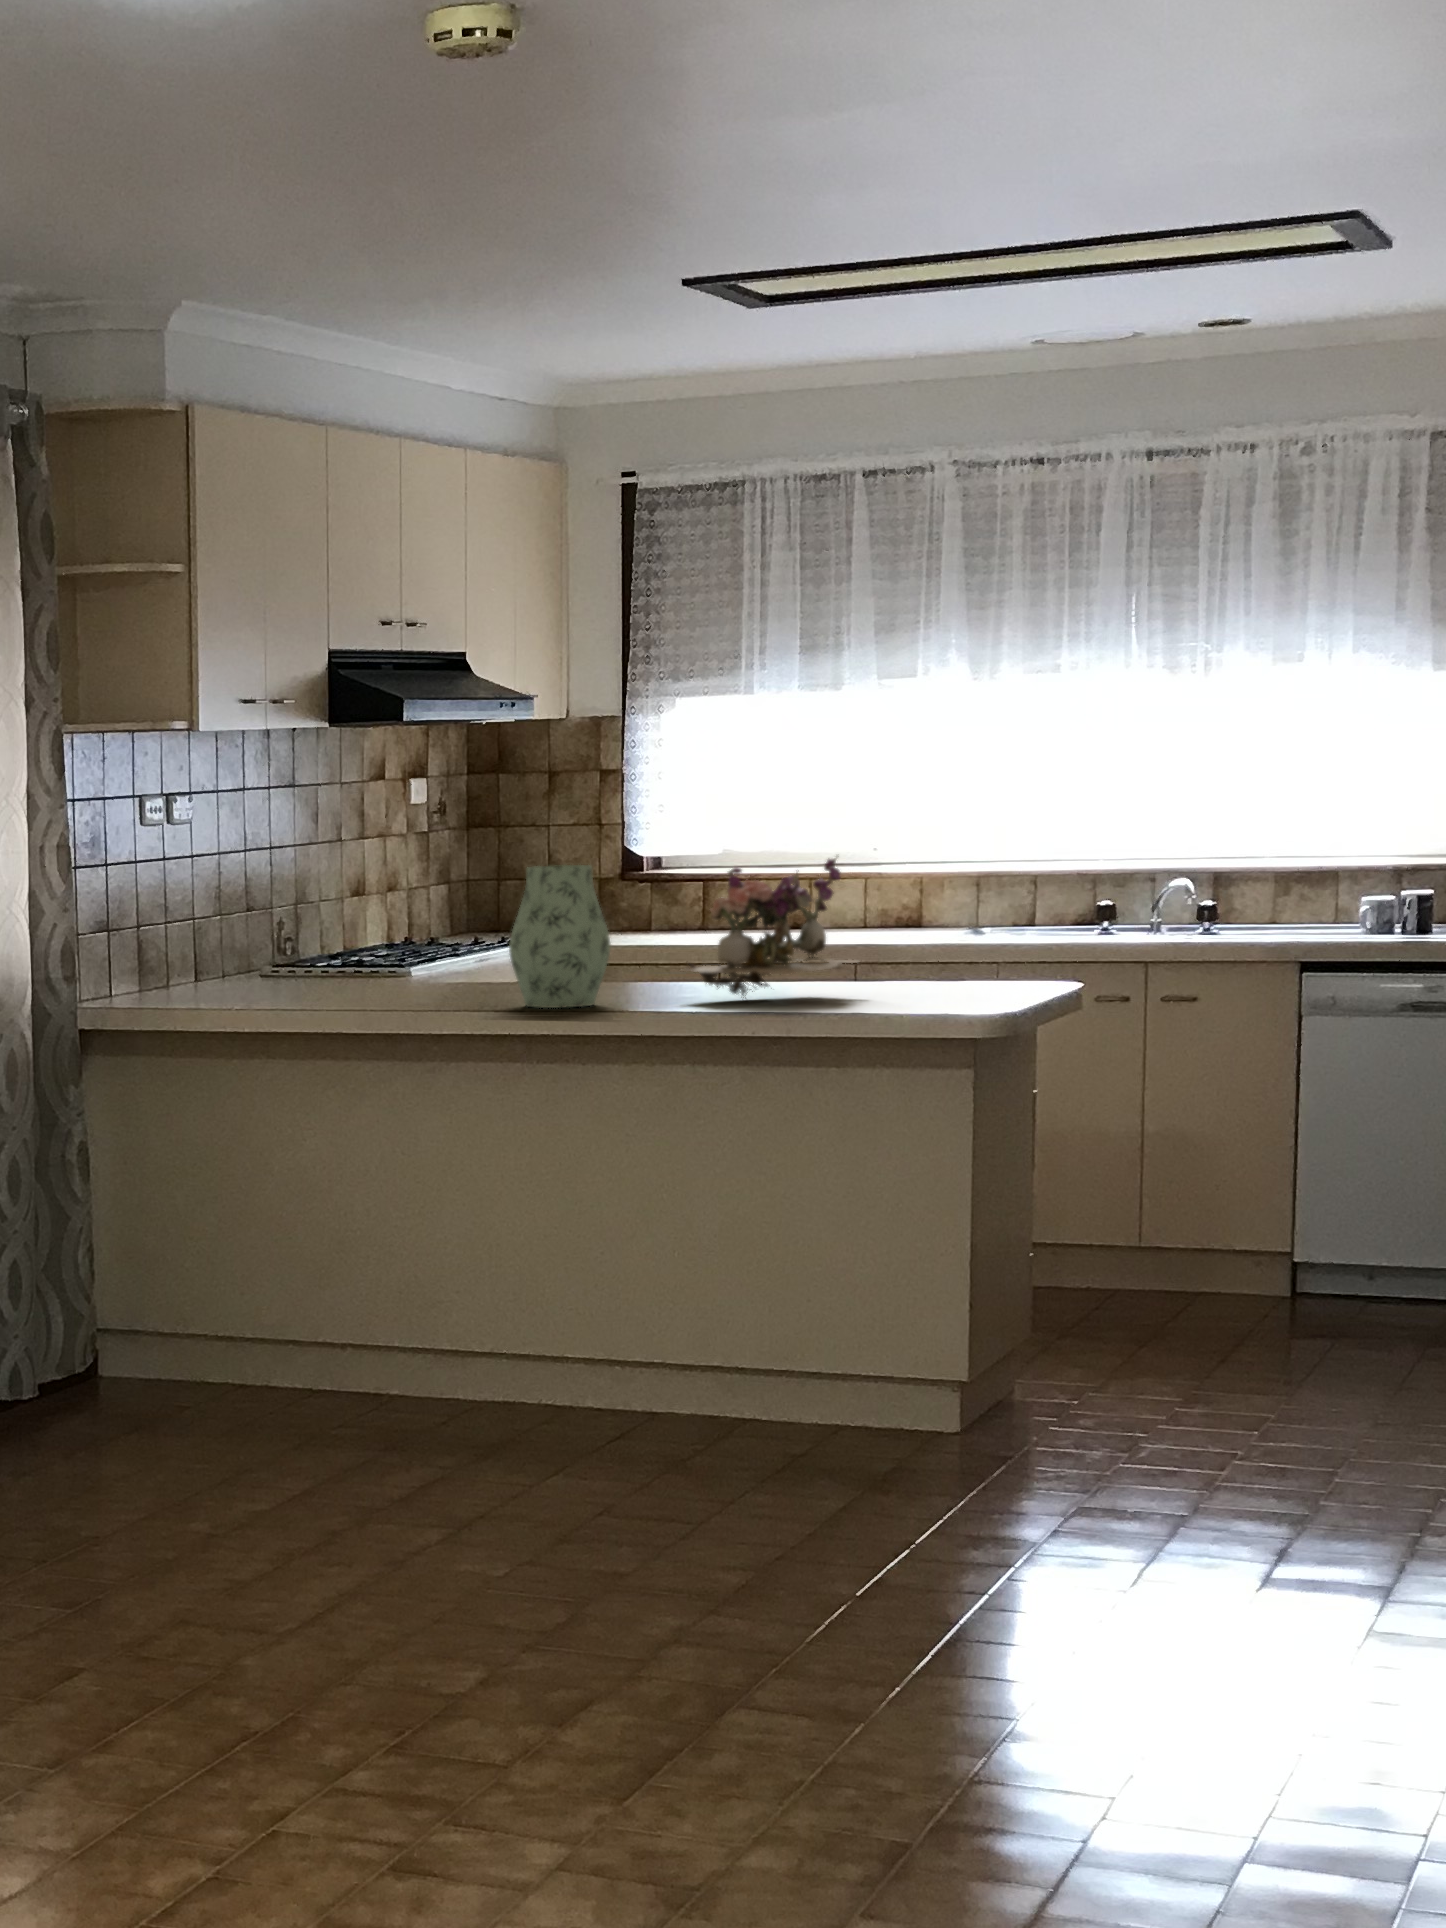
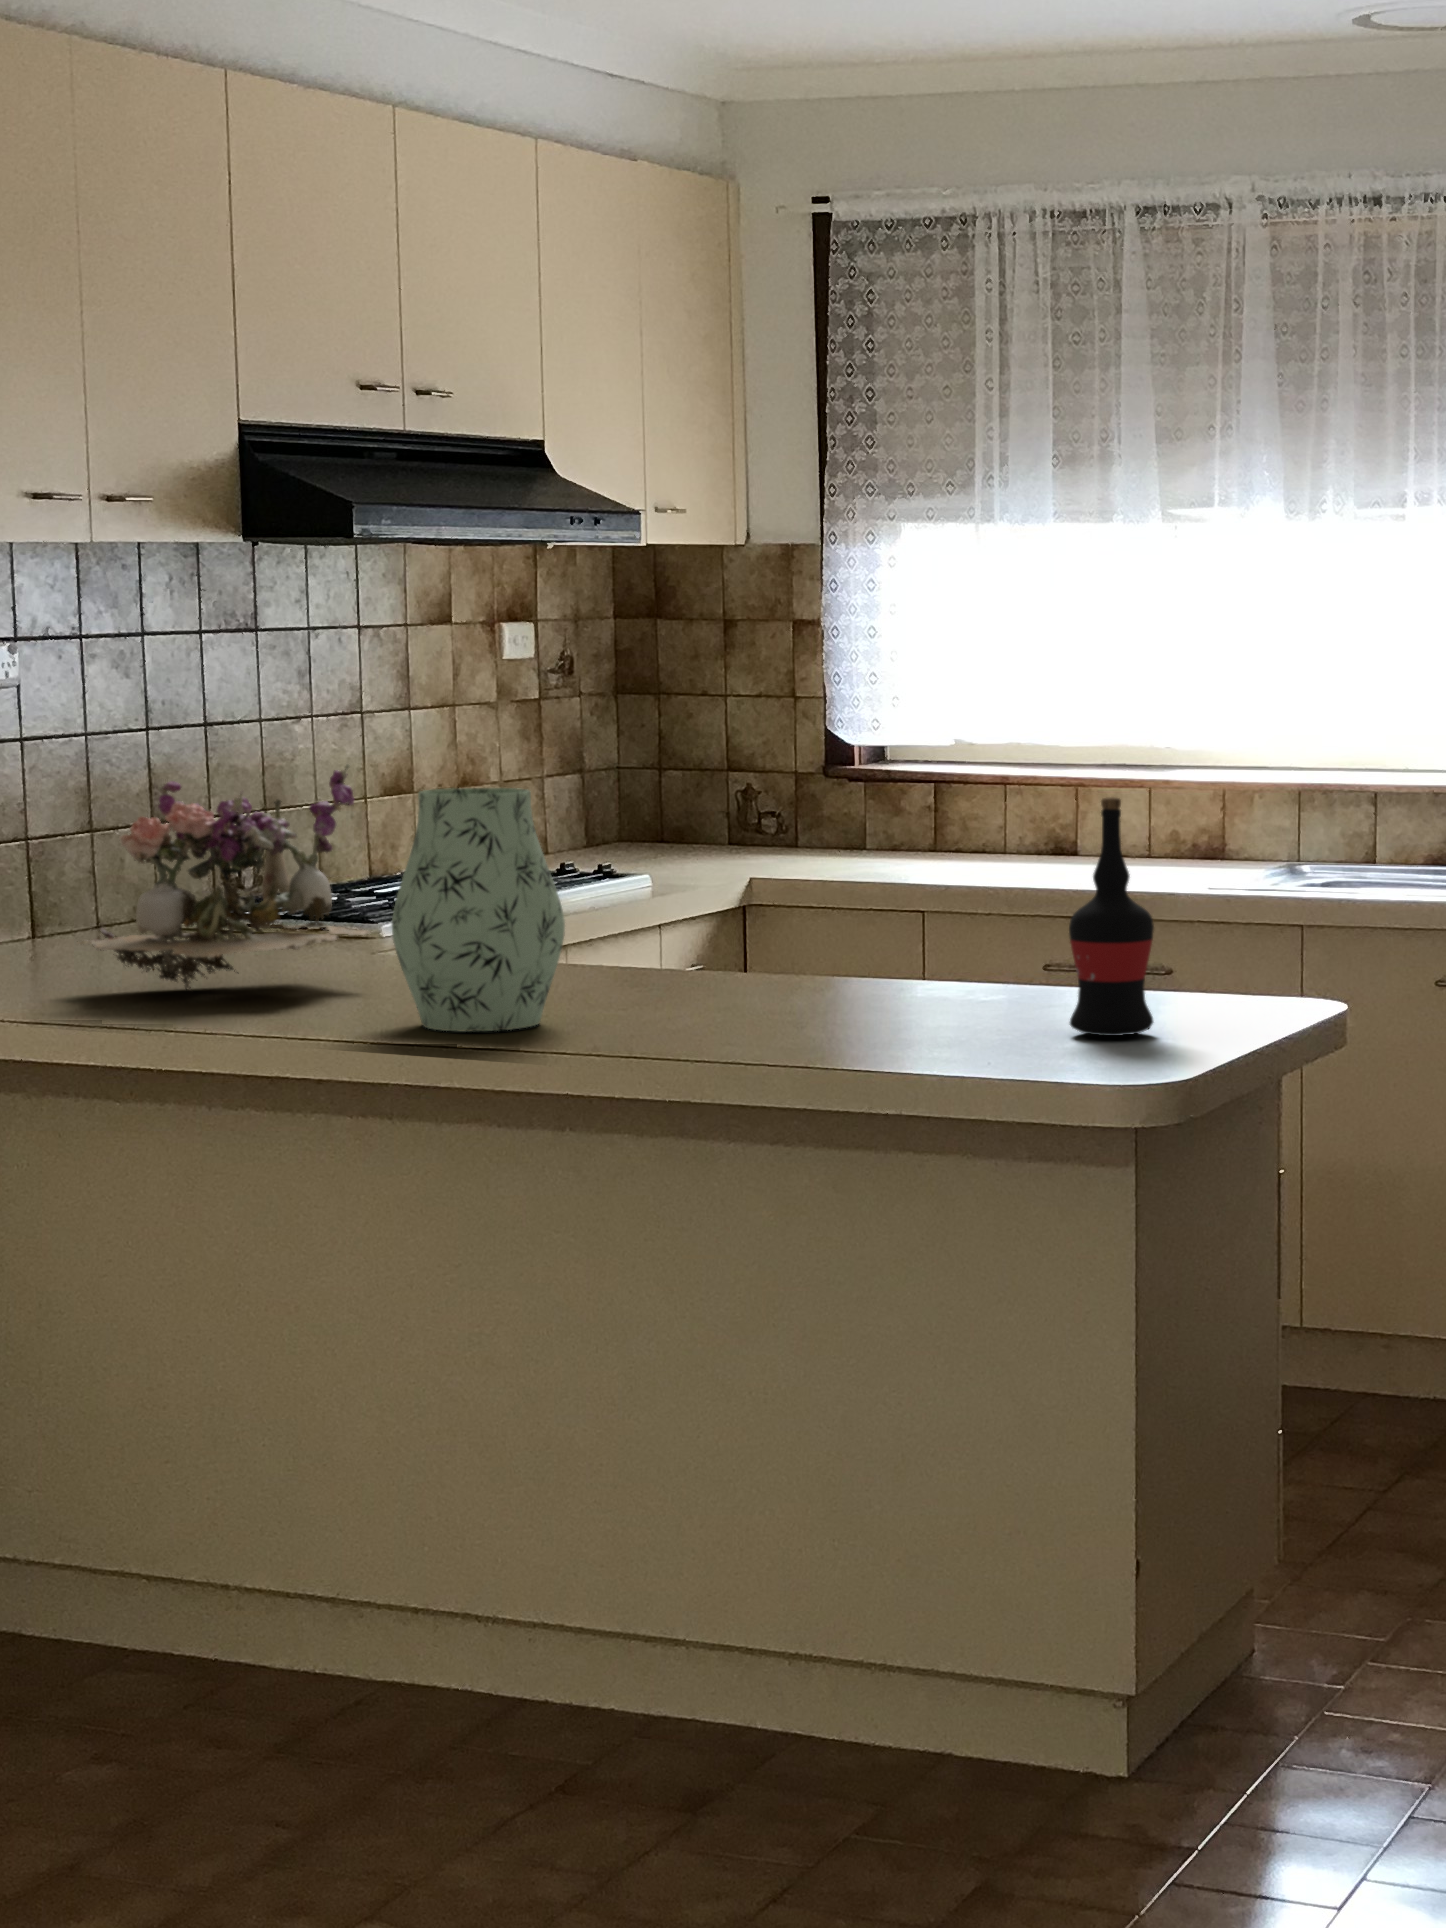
flower arrangement: present [685,859,855,999] -> present [77,764,371,991]
wine bottle: none [921,859,973,1002] -> present [1069,797,1154,1036]

